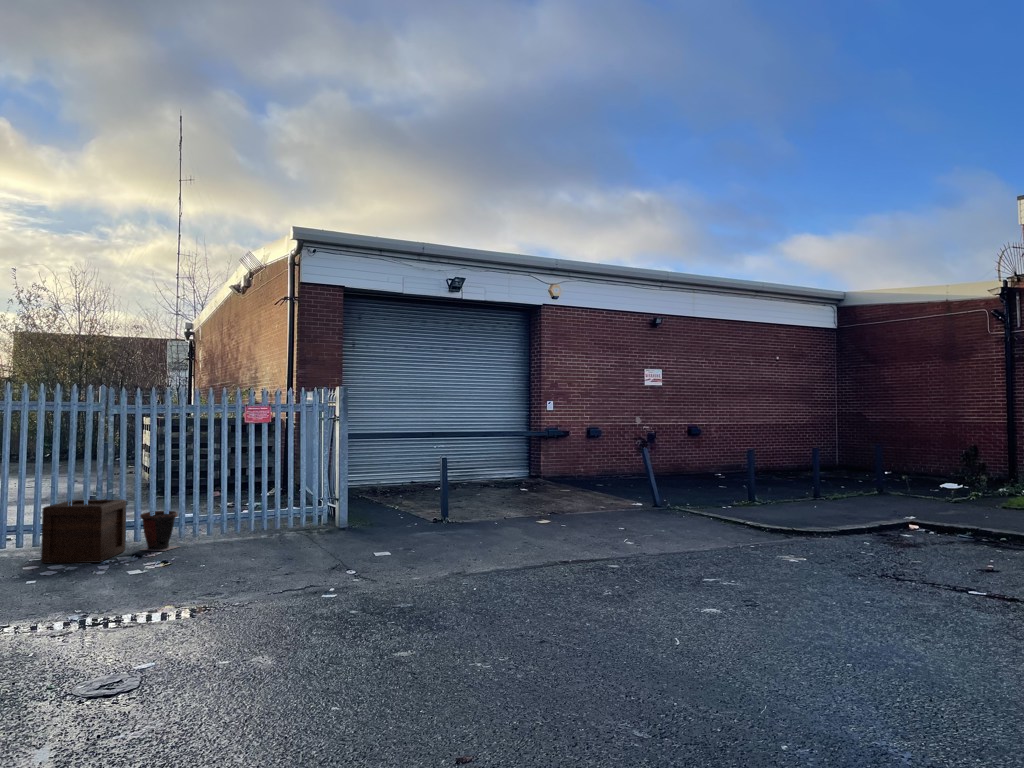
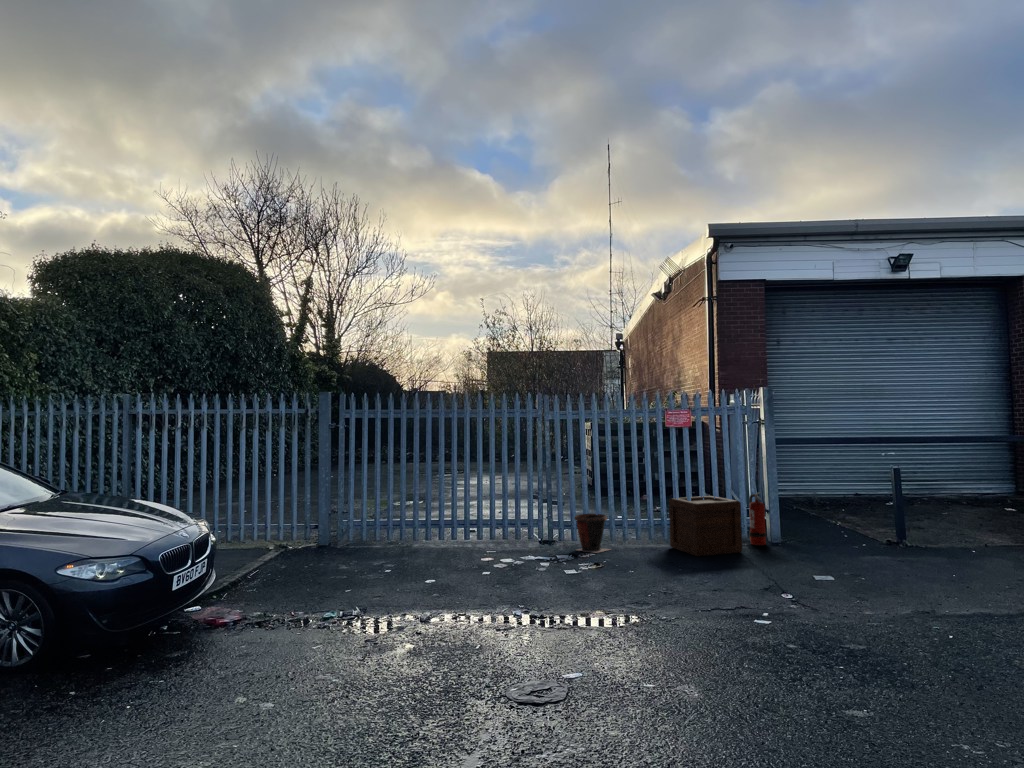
fire extinguisher: none [320,483,336,532] -> present [749,492,767,545]
wooden crate: present [41,499,126,563] -> present [669,496,742,556]

